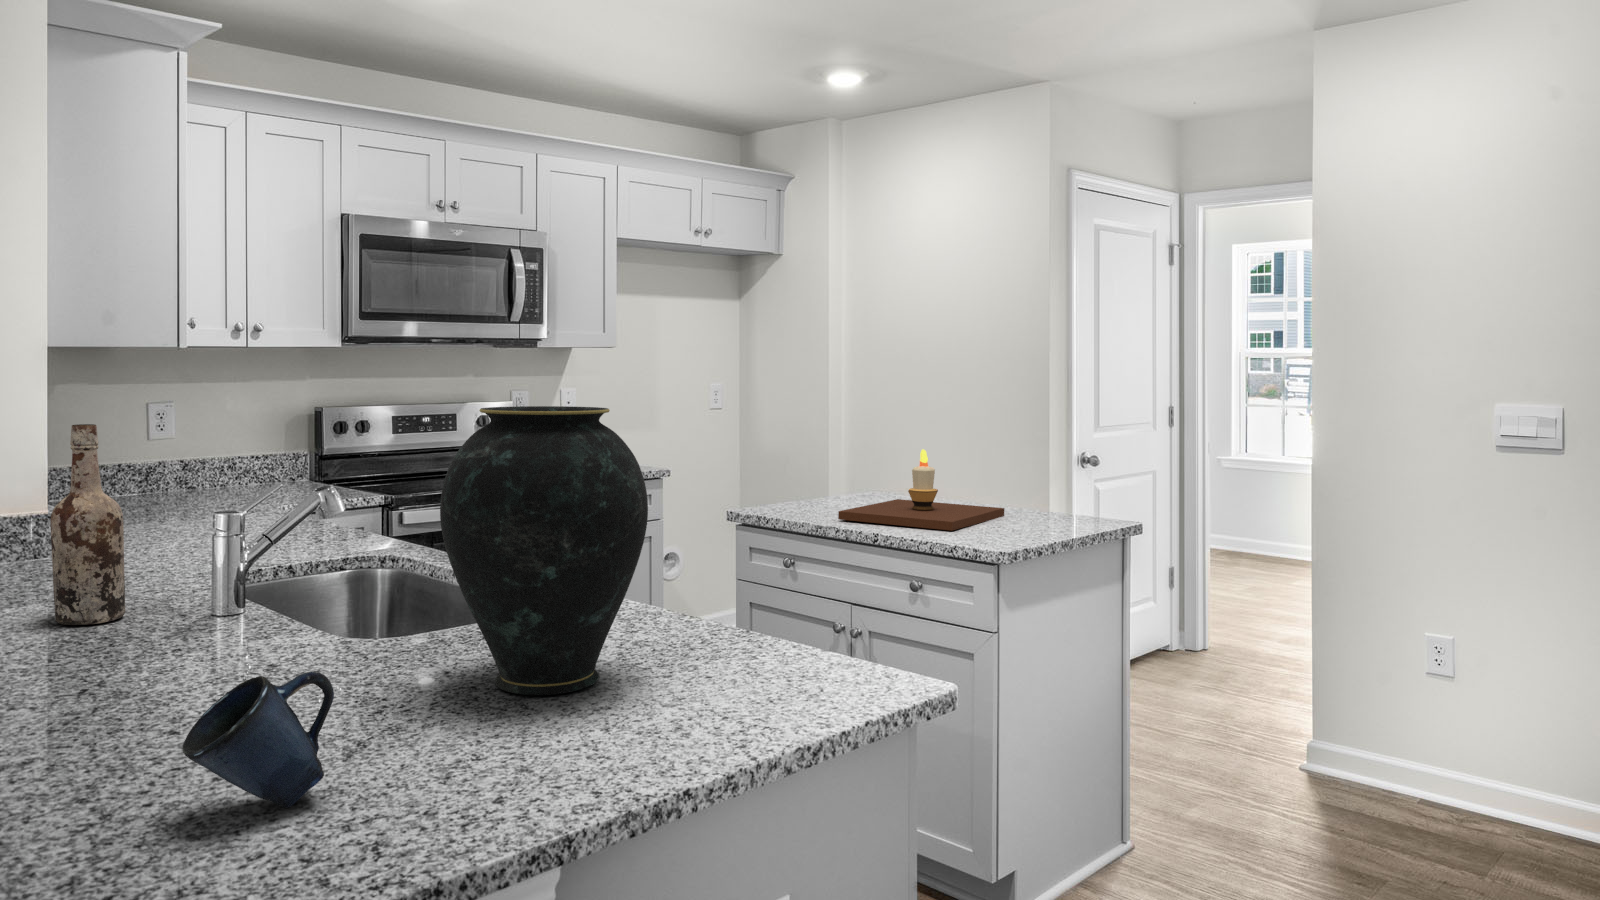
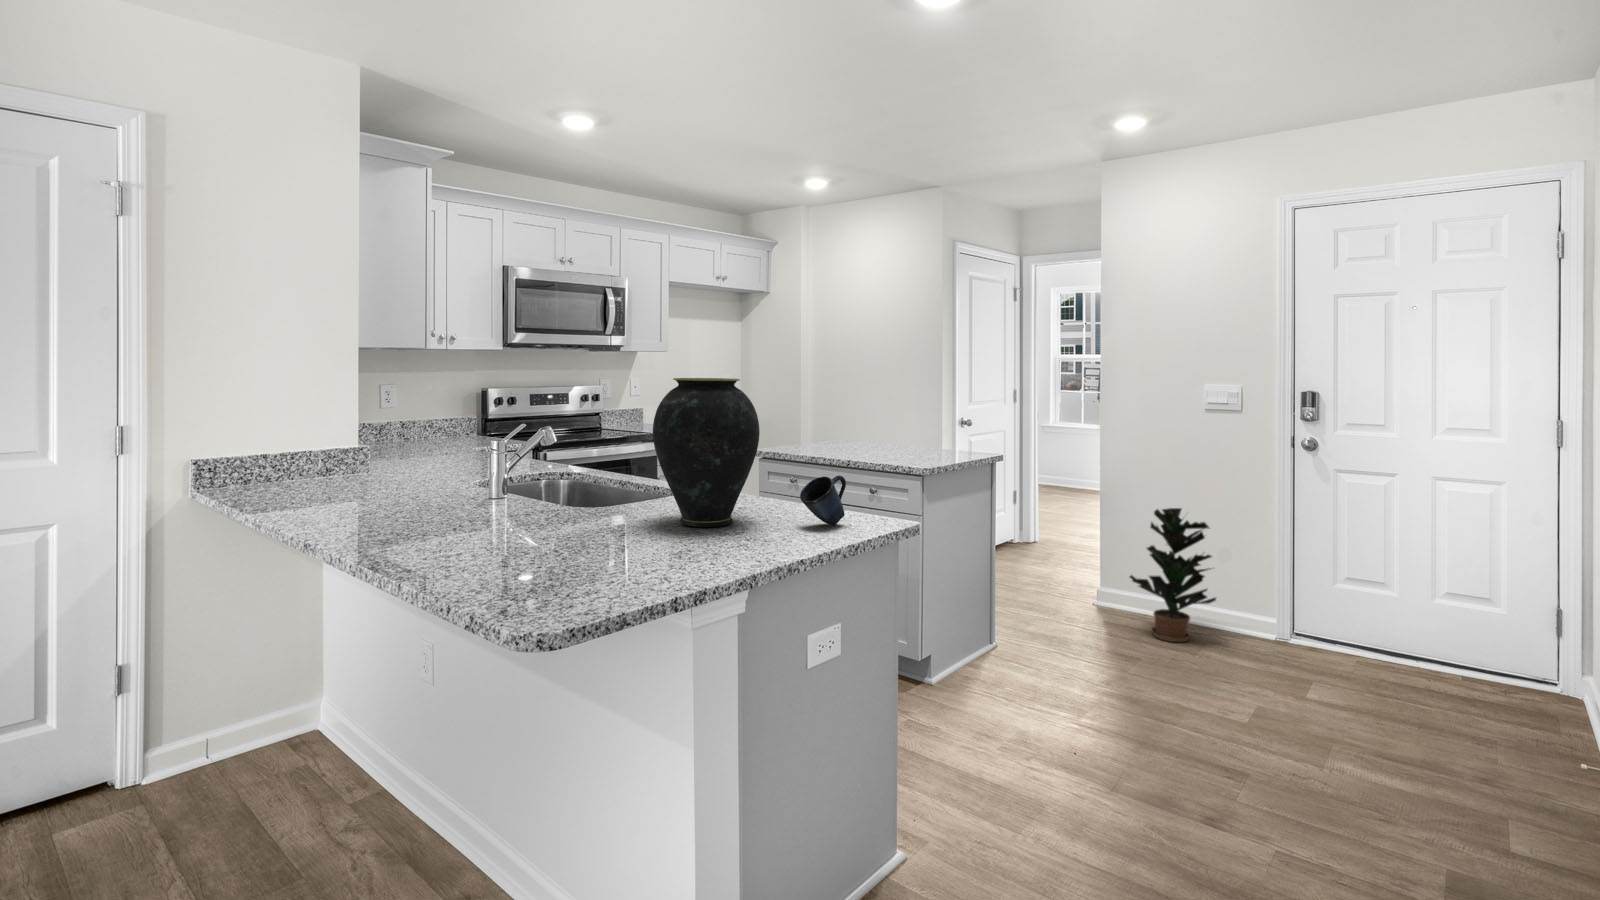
wine bottle: present [51,424,125,625] -> none [407,390,446,503]
candle: present [838,449,1004,531] -> none [824,412,921,459]
potted plant: none [1363,611,1521,845] -> present [1130,508,1216,642]
mug: present [183,671,334,808] -> present [800,475,846,526]

